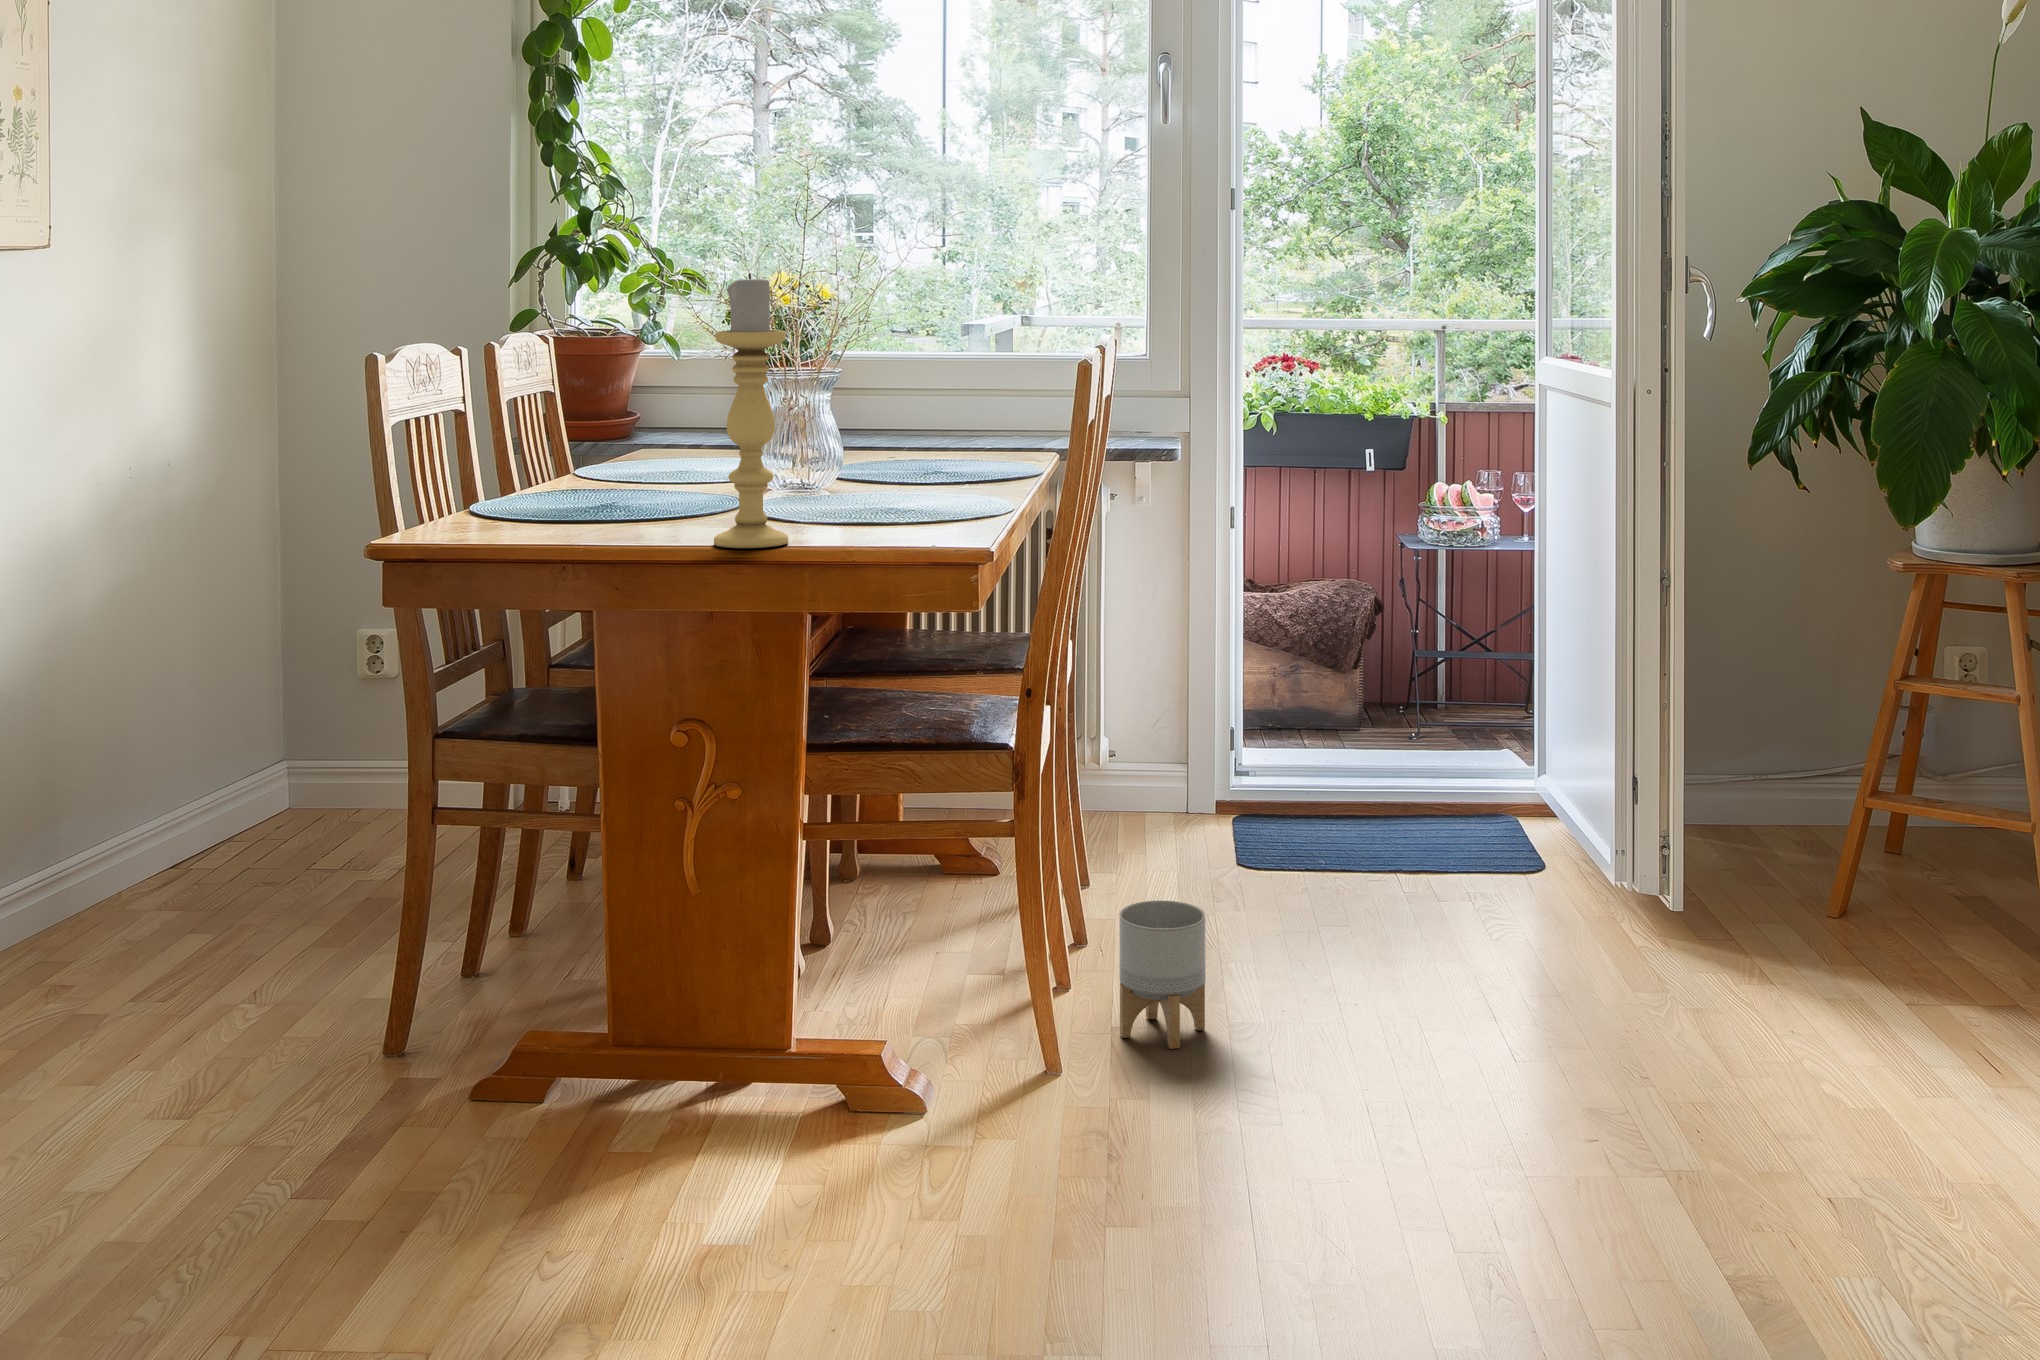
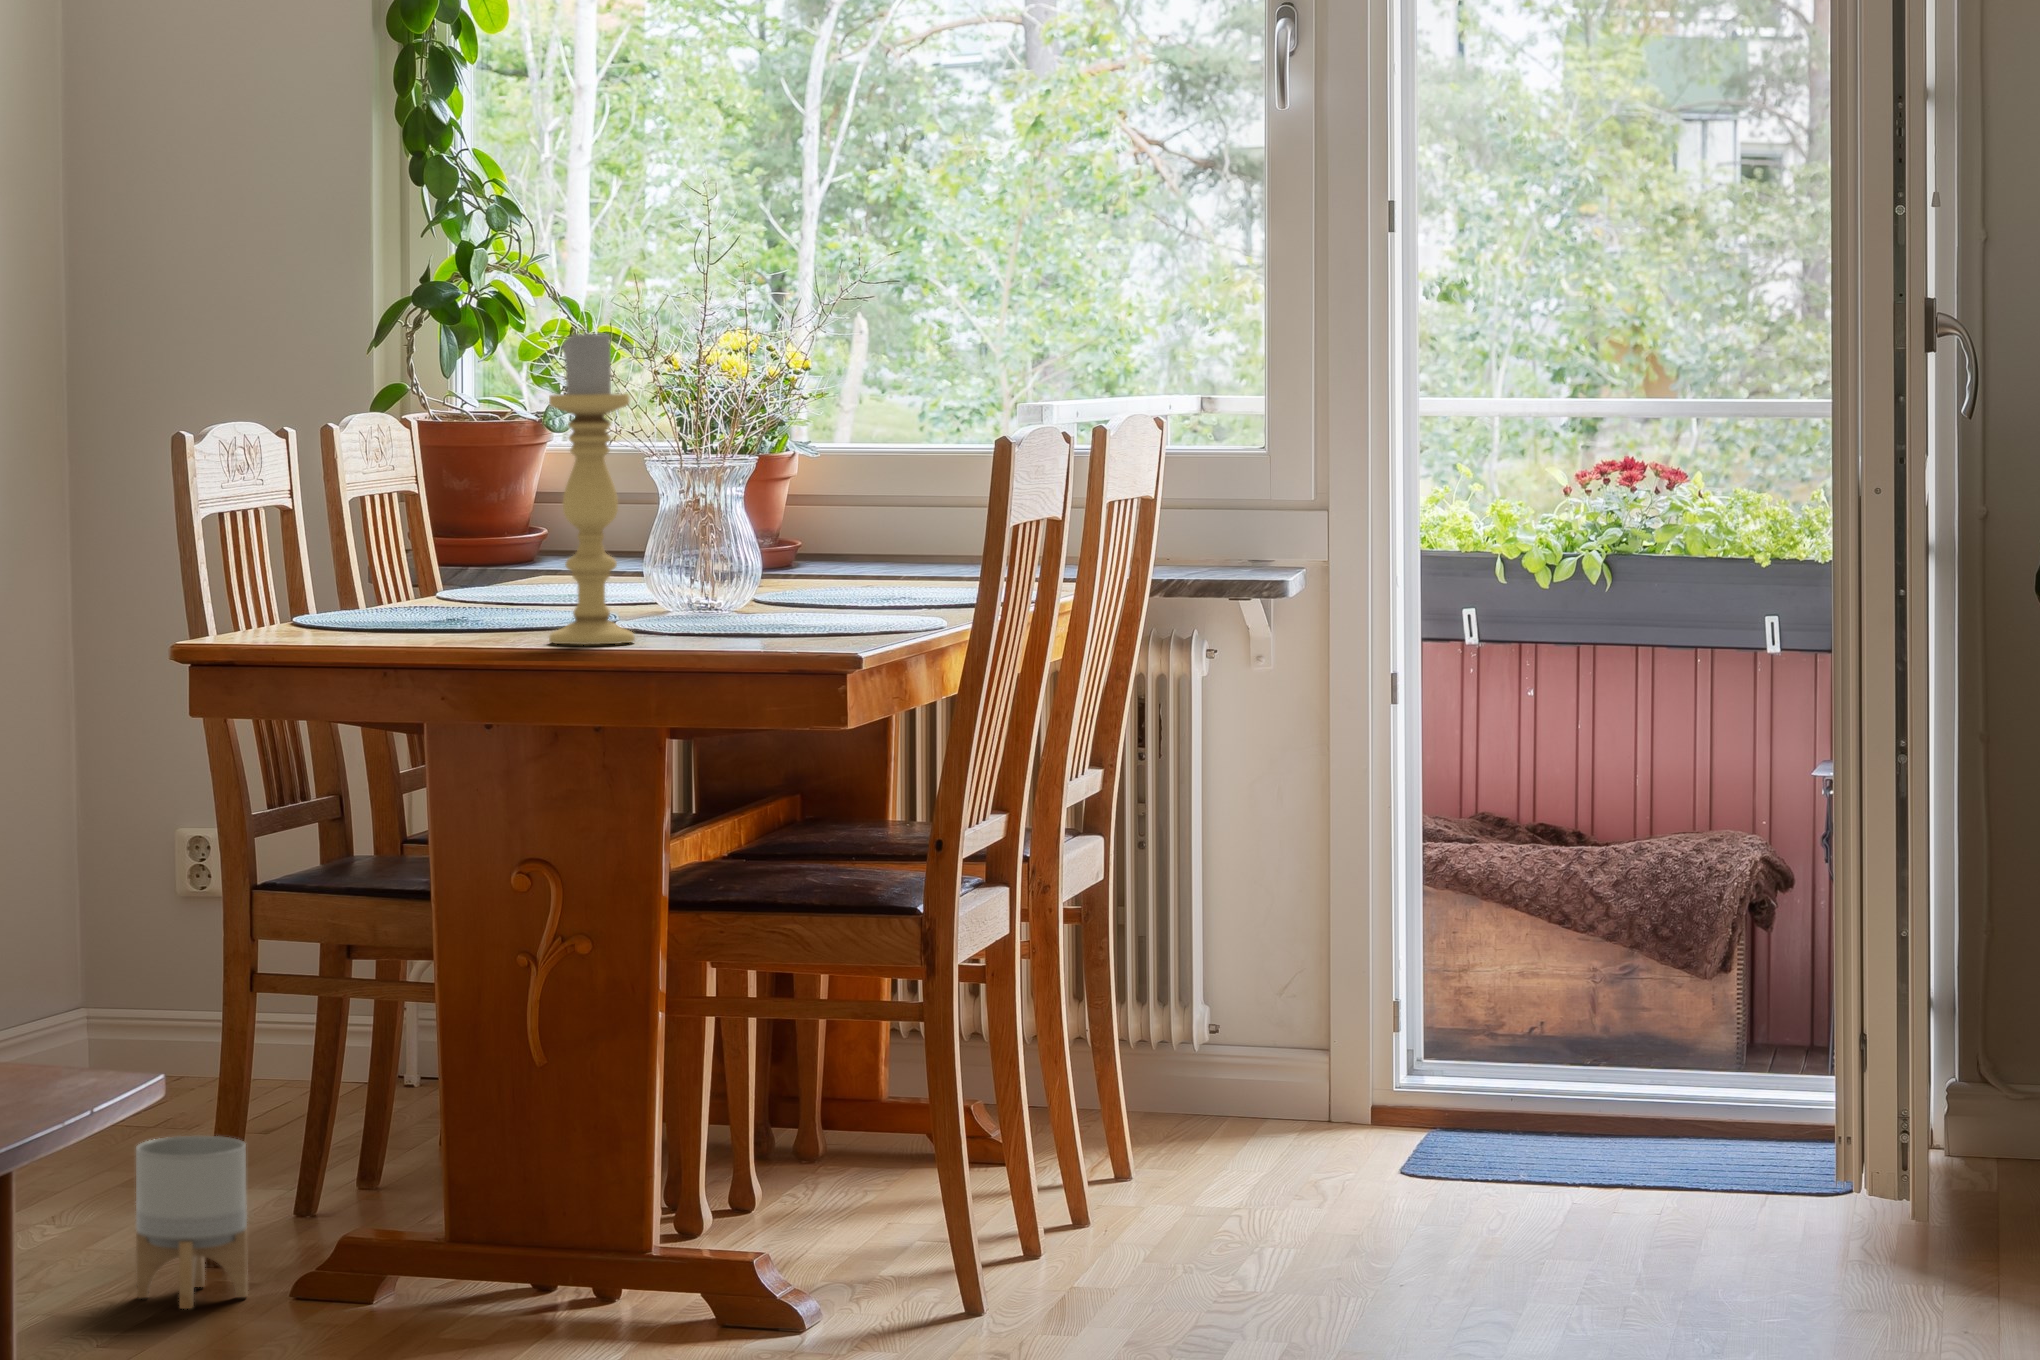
planter: present [1119,901,1205,1049] -> present [136,1136,248,1309]

